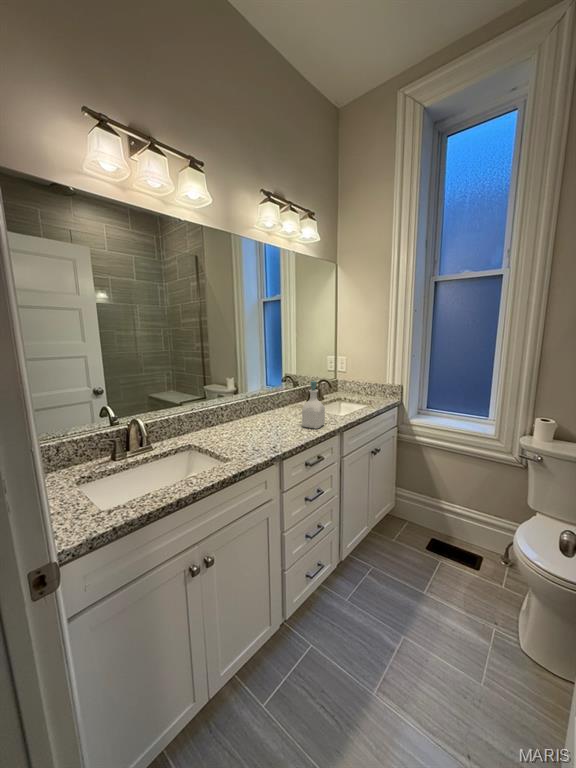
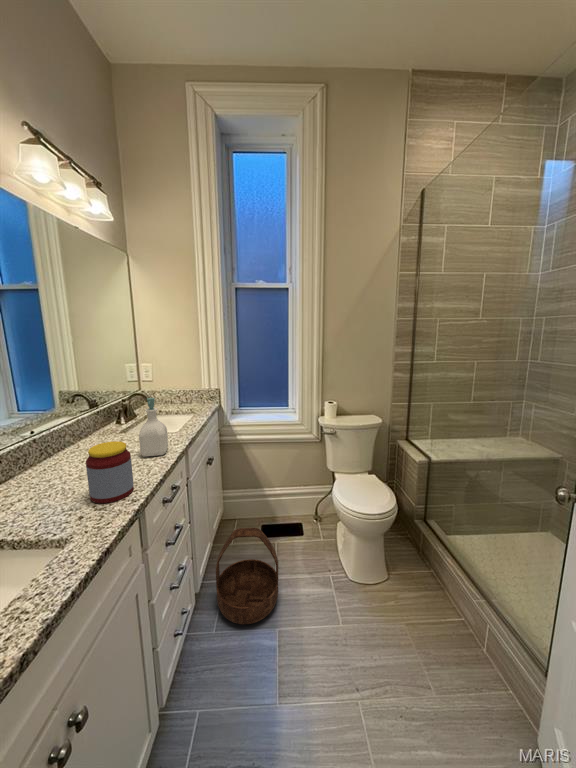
jar: none [253,406,281,448] -> present [86,441,134,503]
basket: none [355,520,421,618] -> present [216,528,278,624]

